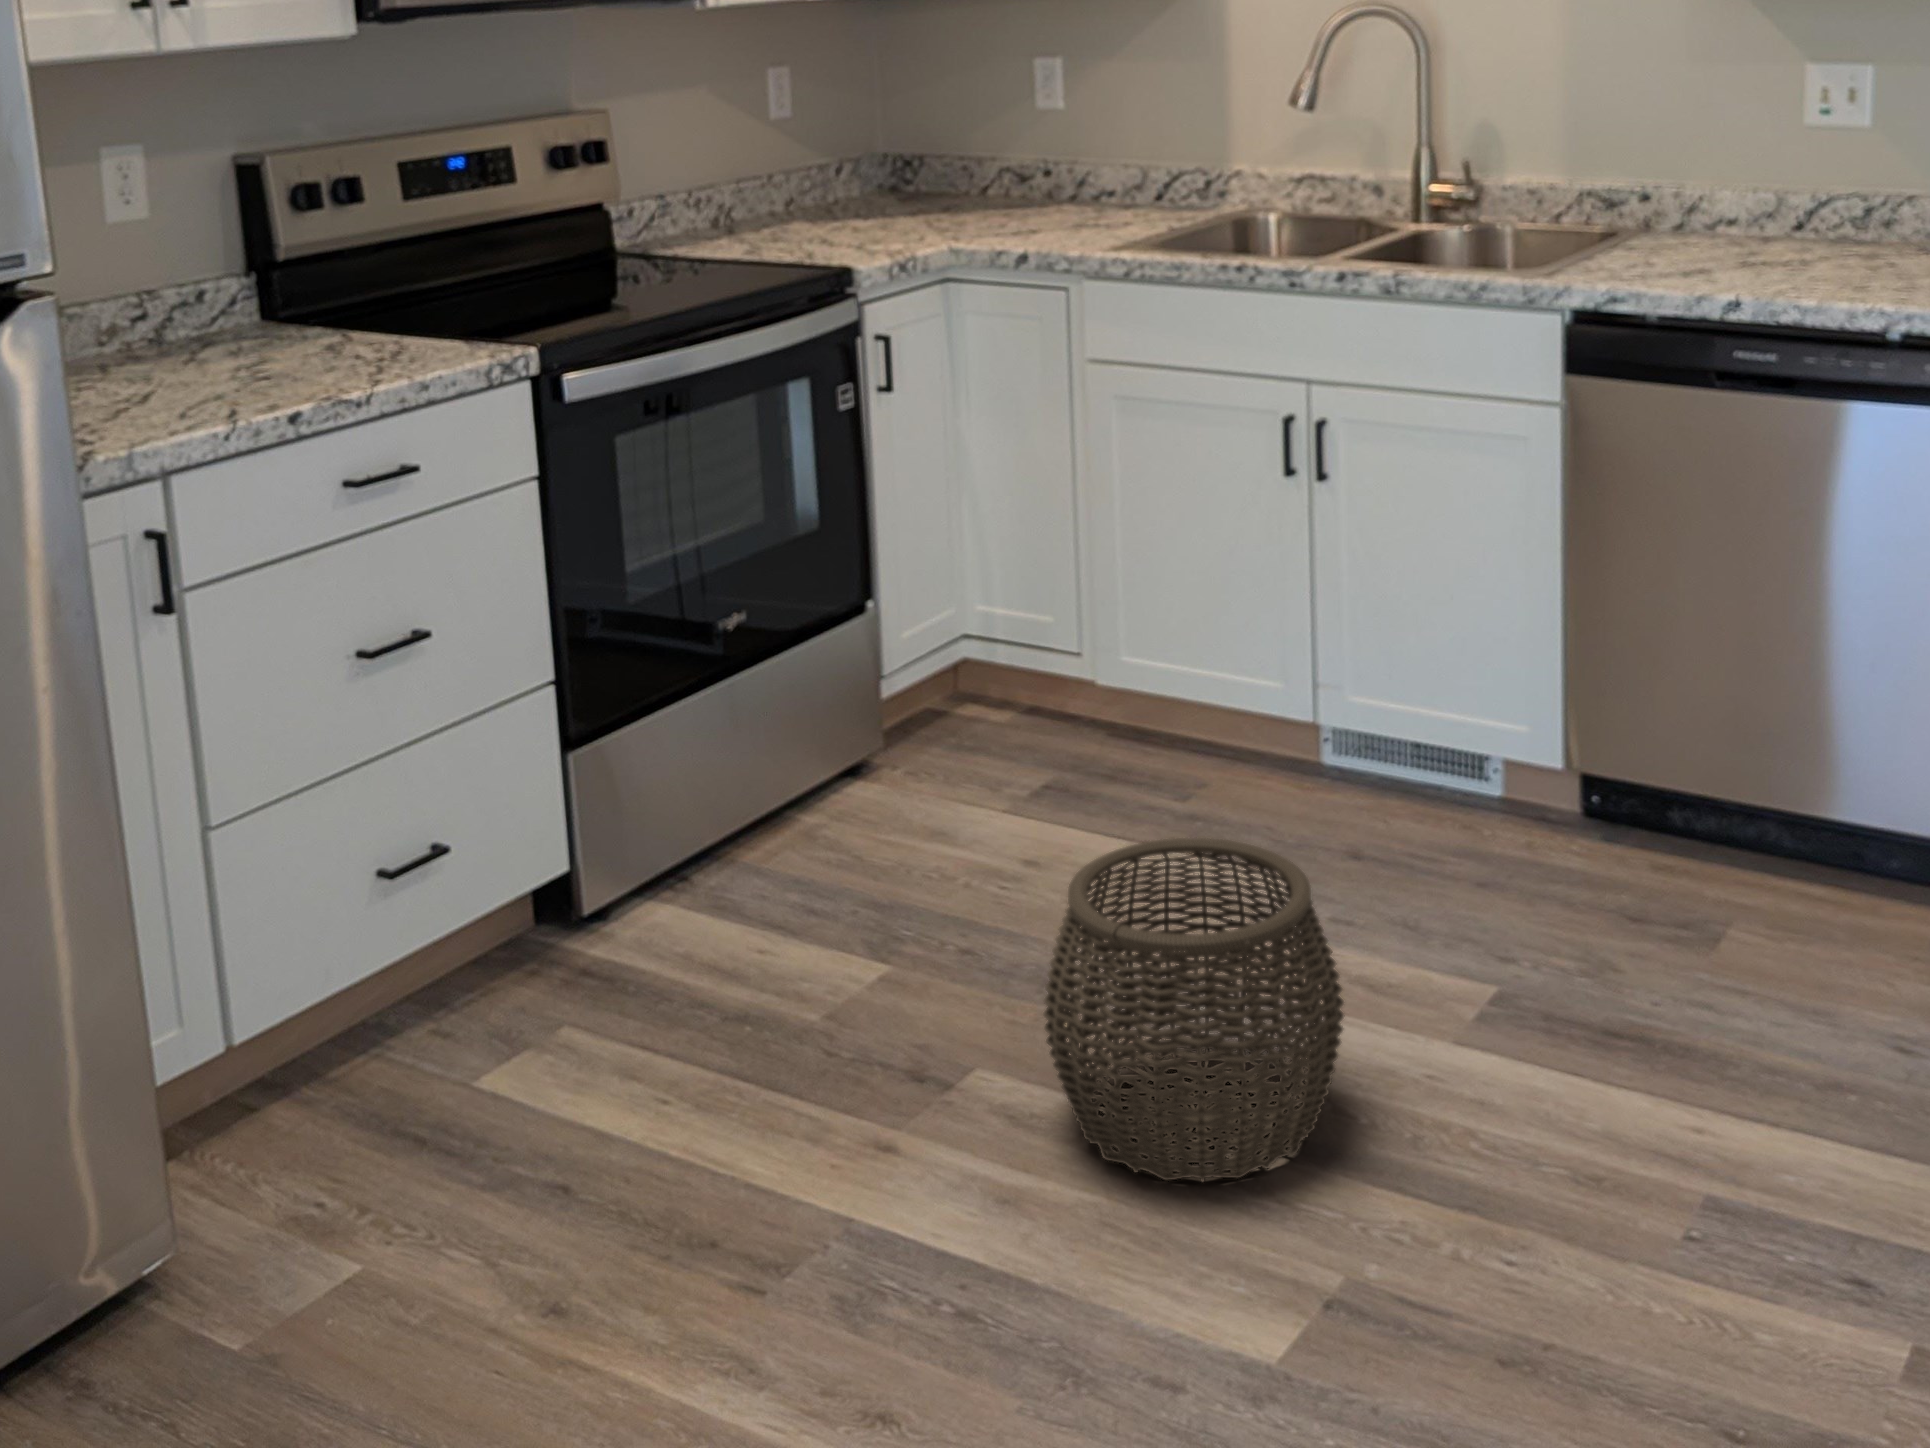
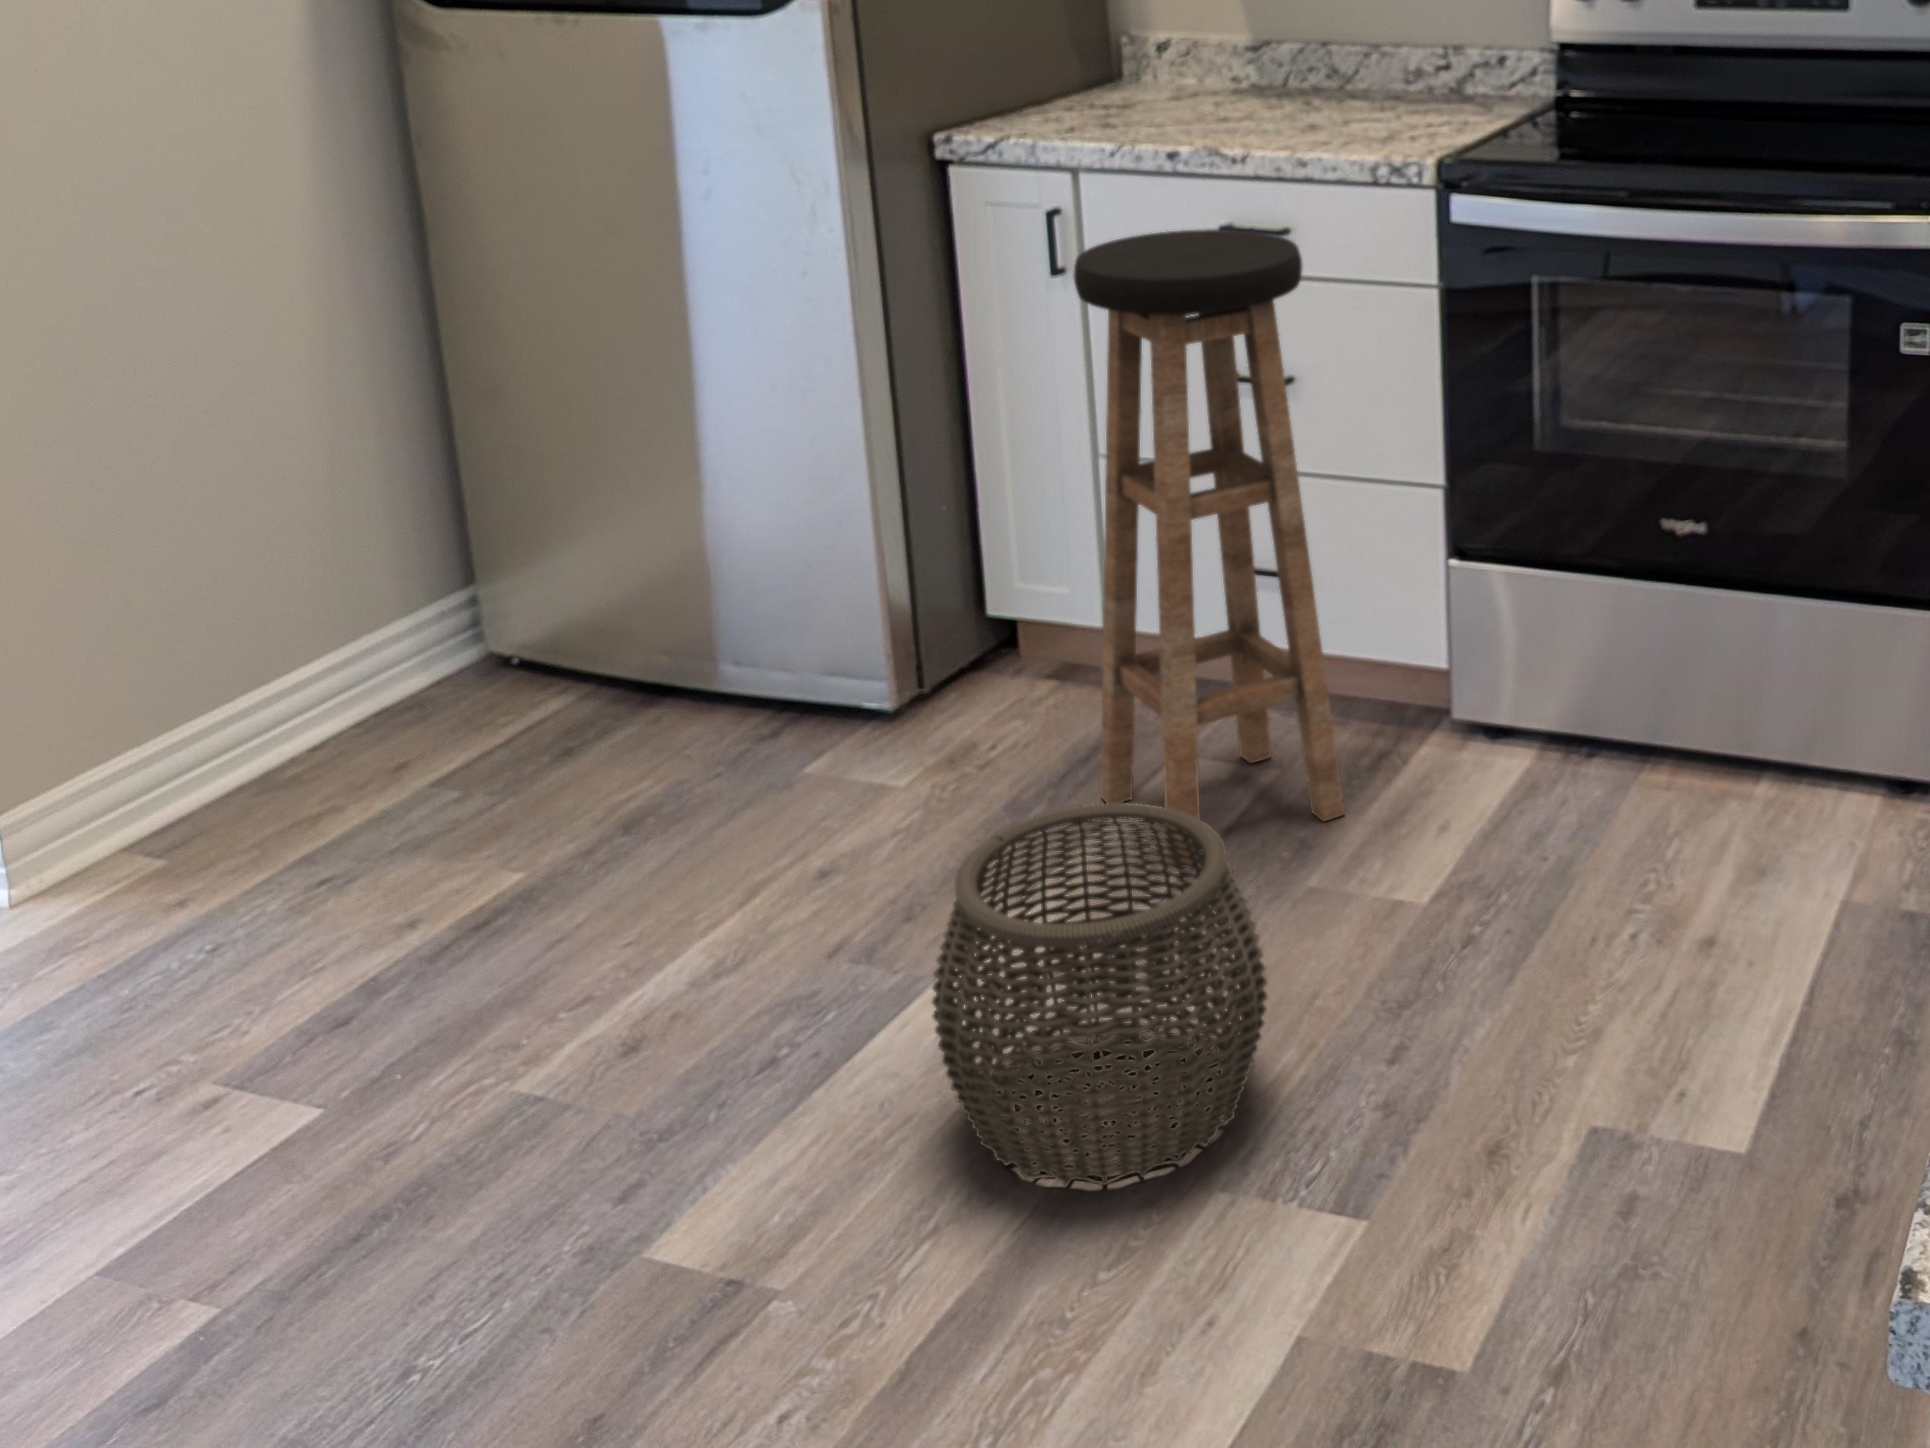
bar stool: none [477,432,771,1138] -> present [1074,229,1345,864]

